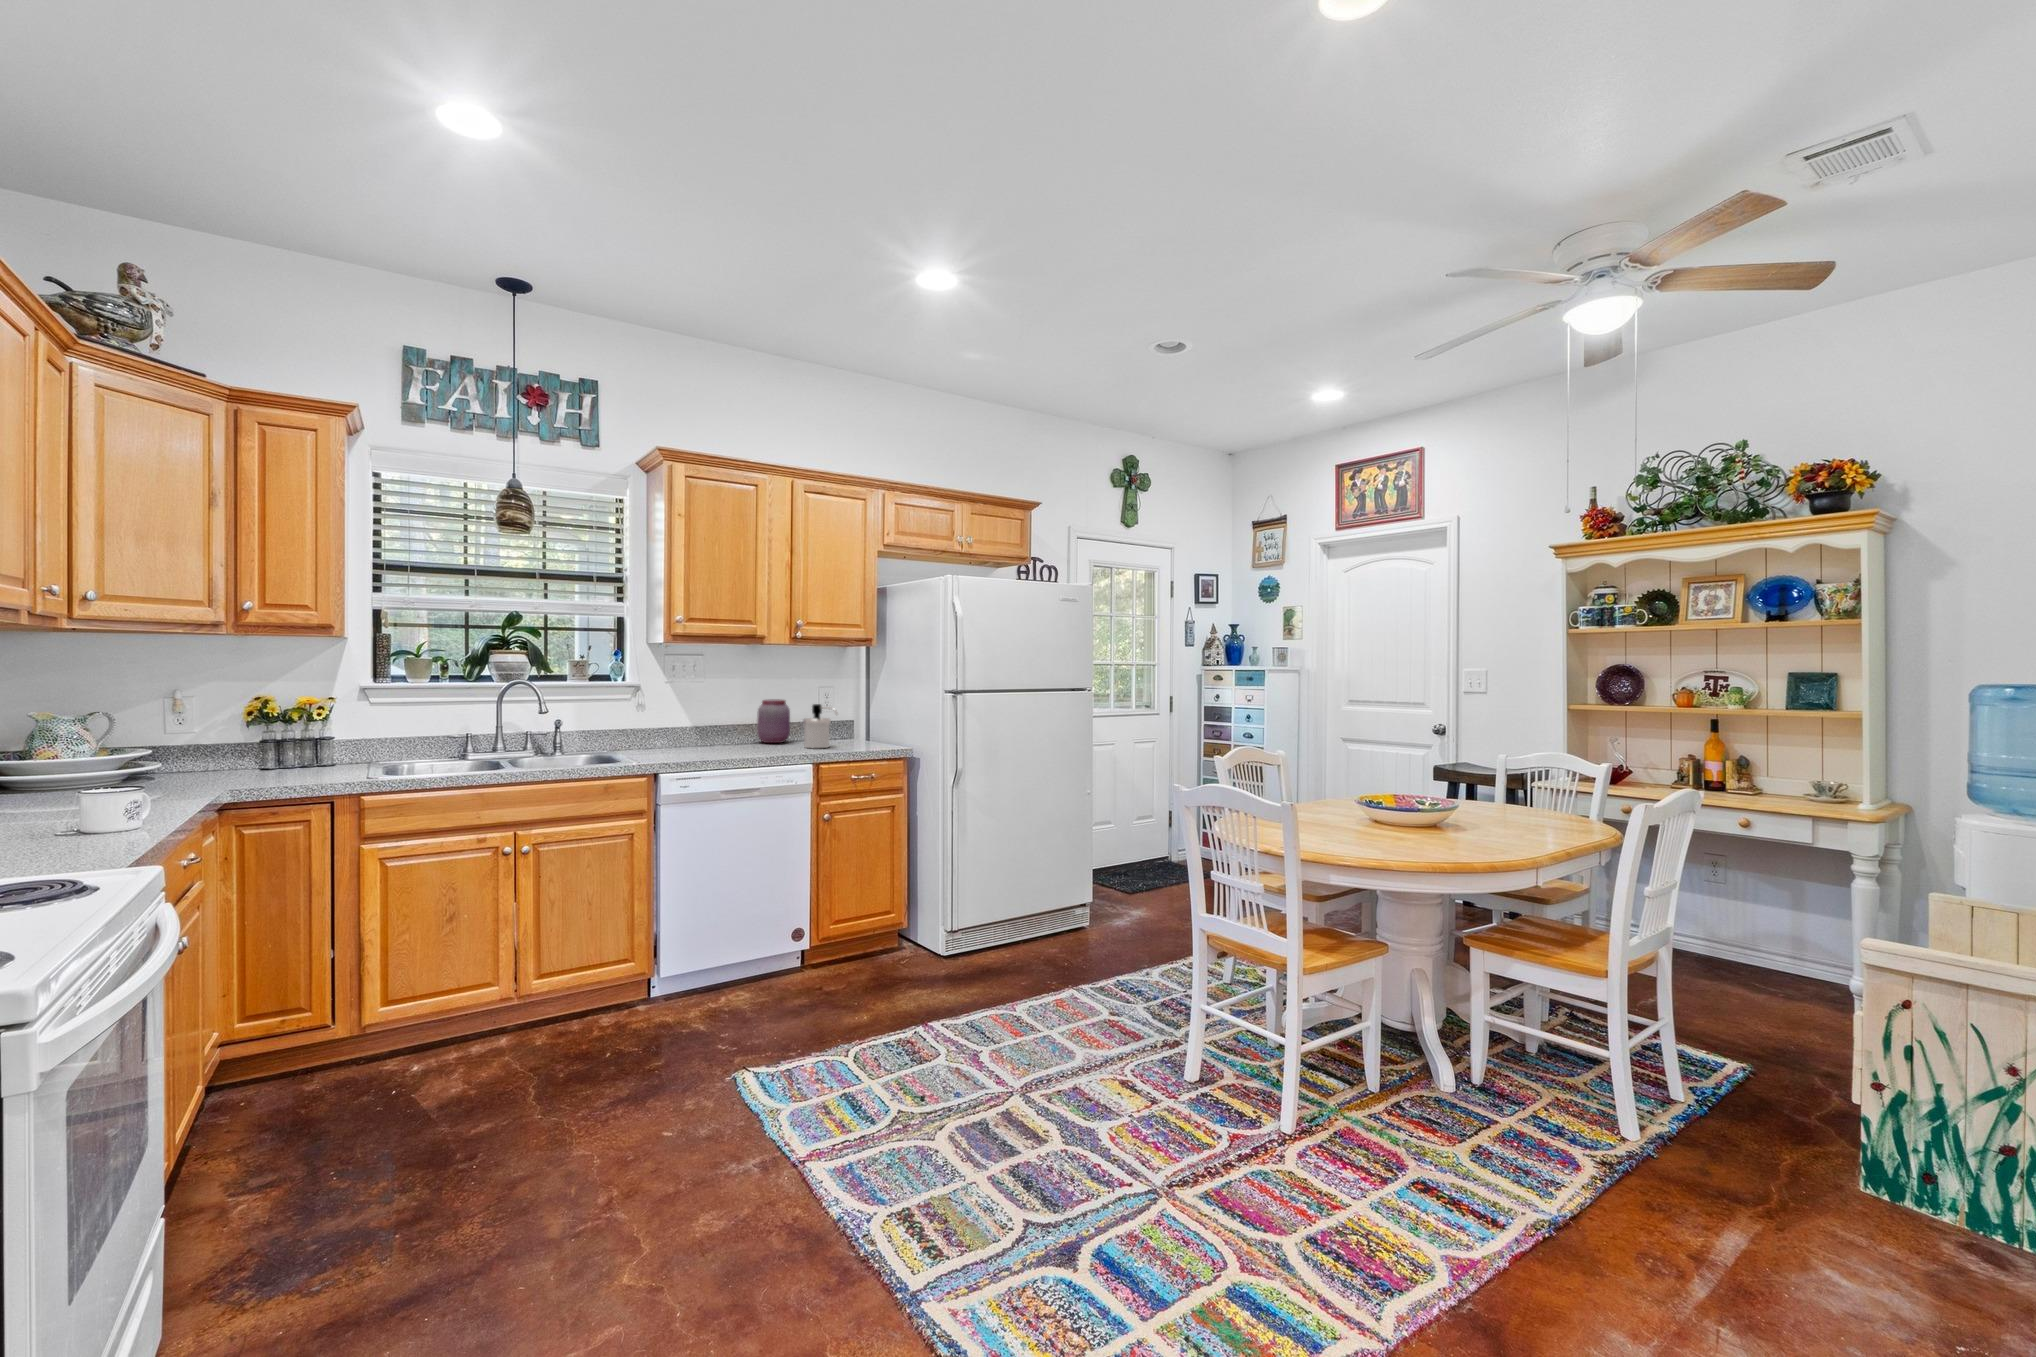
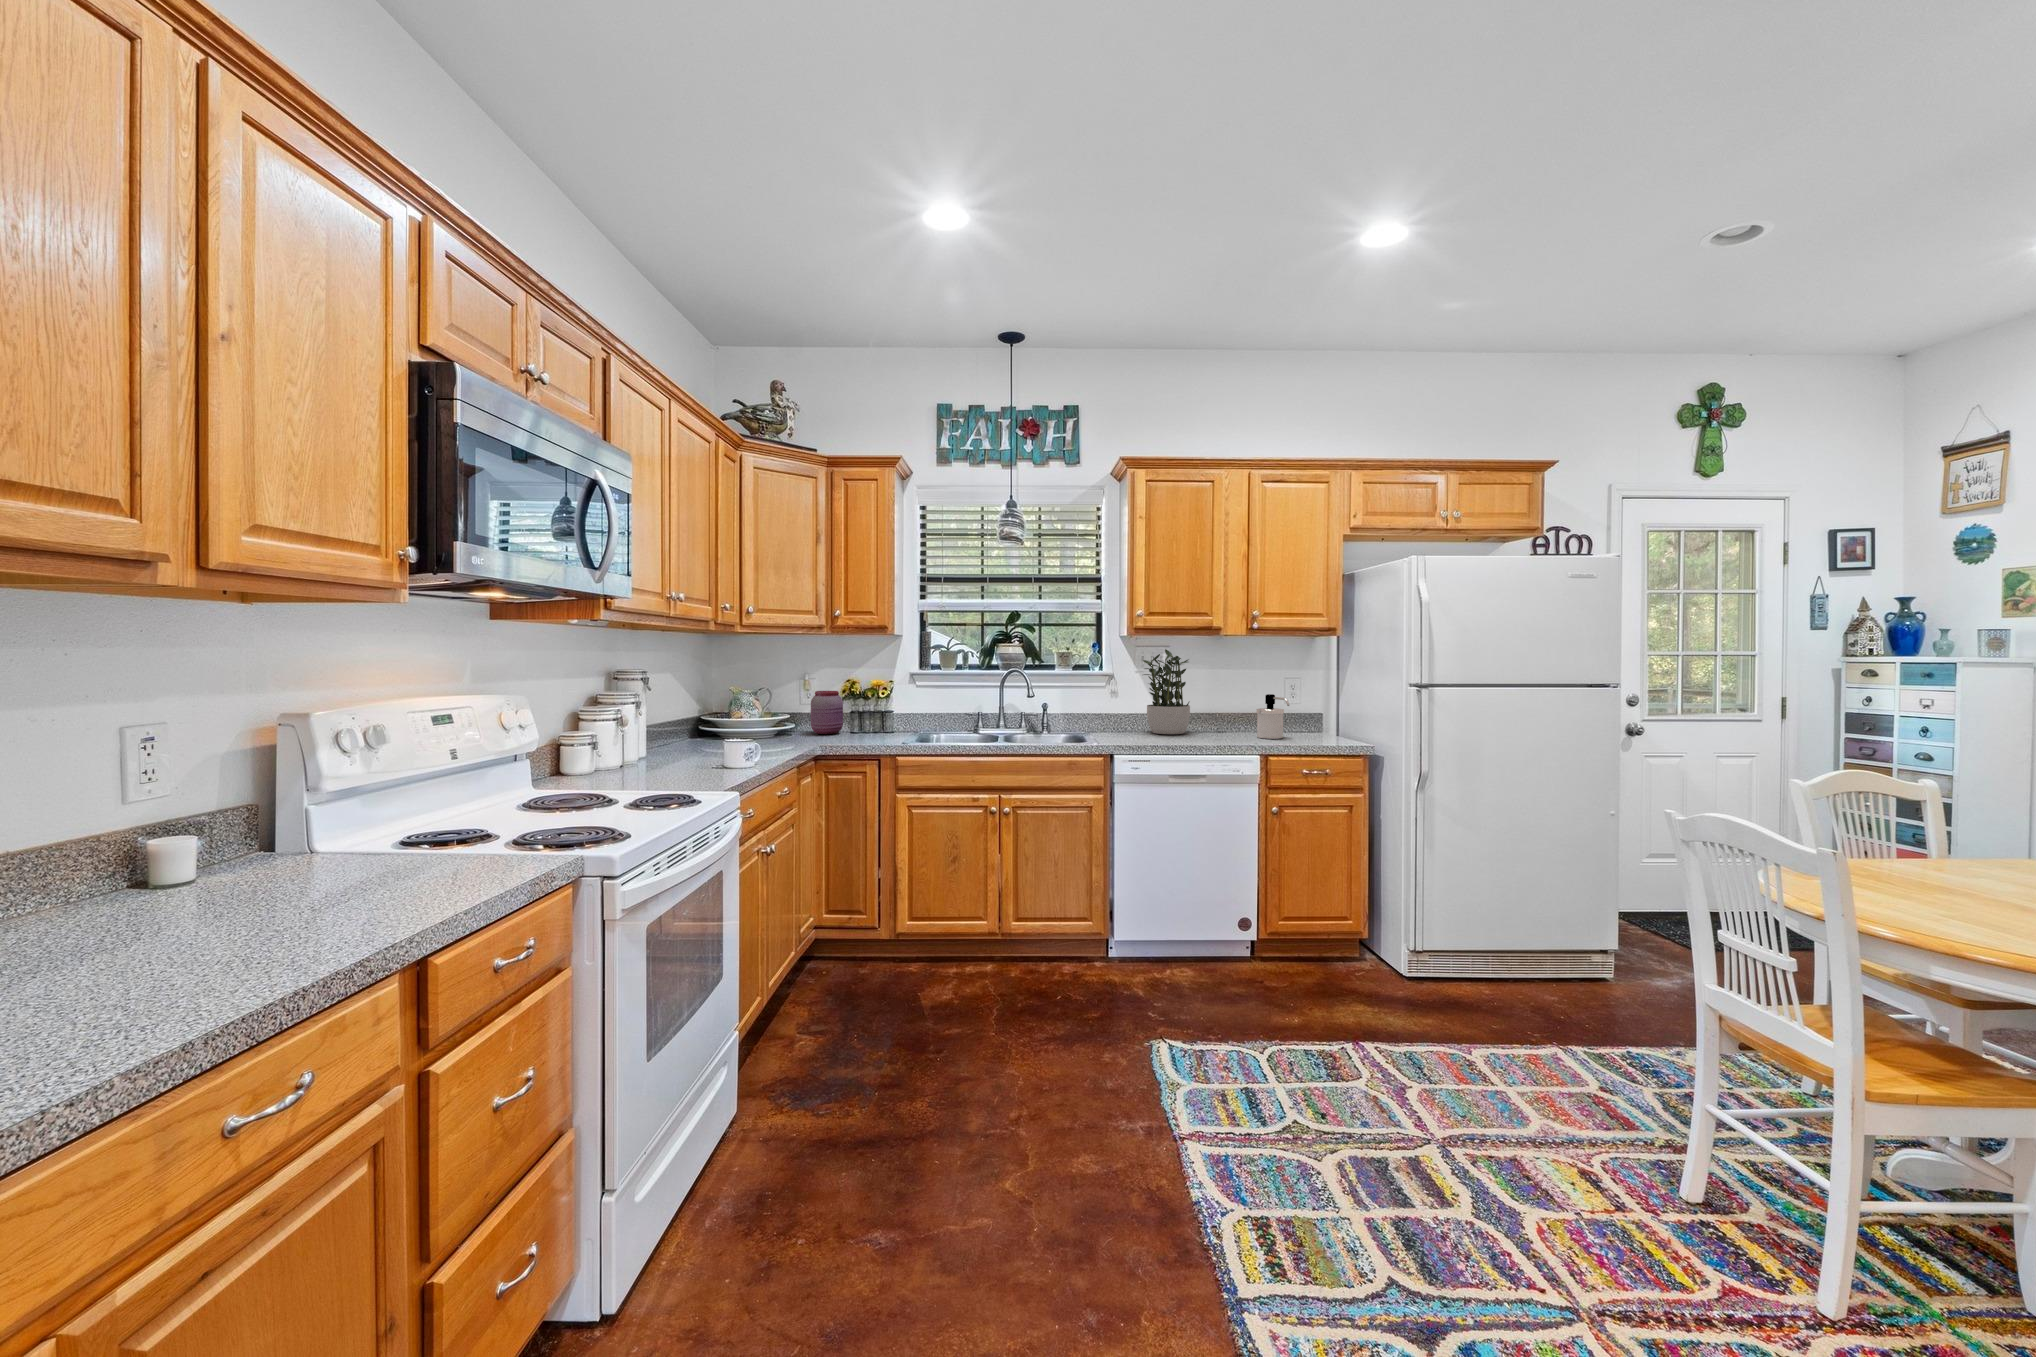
potted plant: none [678,658,734,749] -> present [1143,649,1190,734]
jar: present [757,699,790,743] -> present [811,691,843,734]

